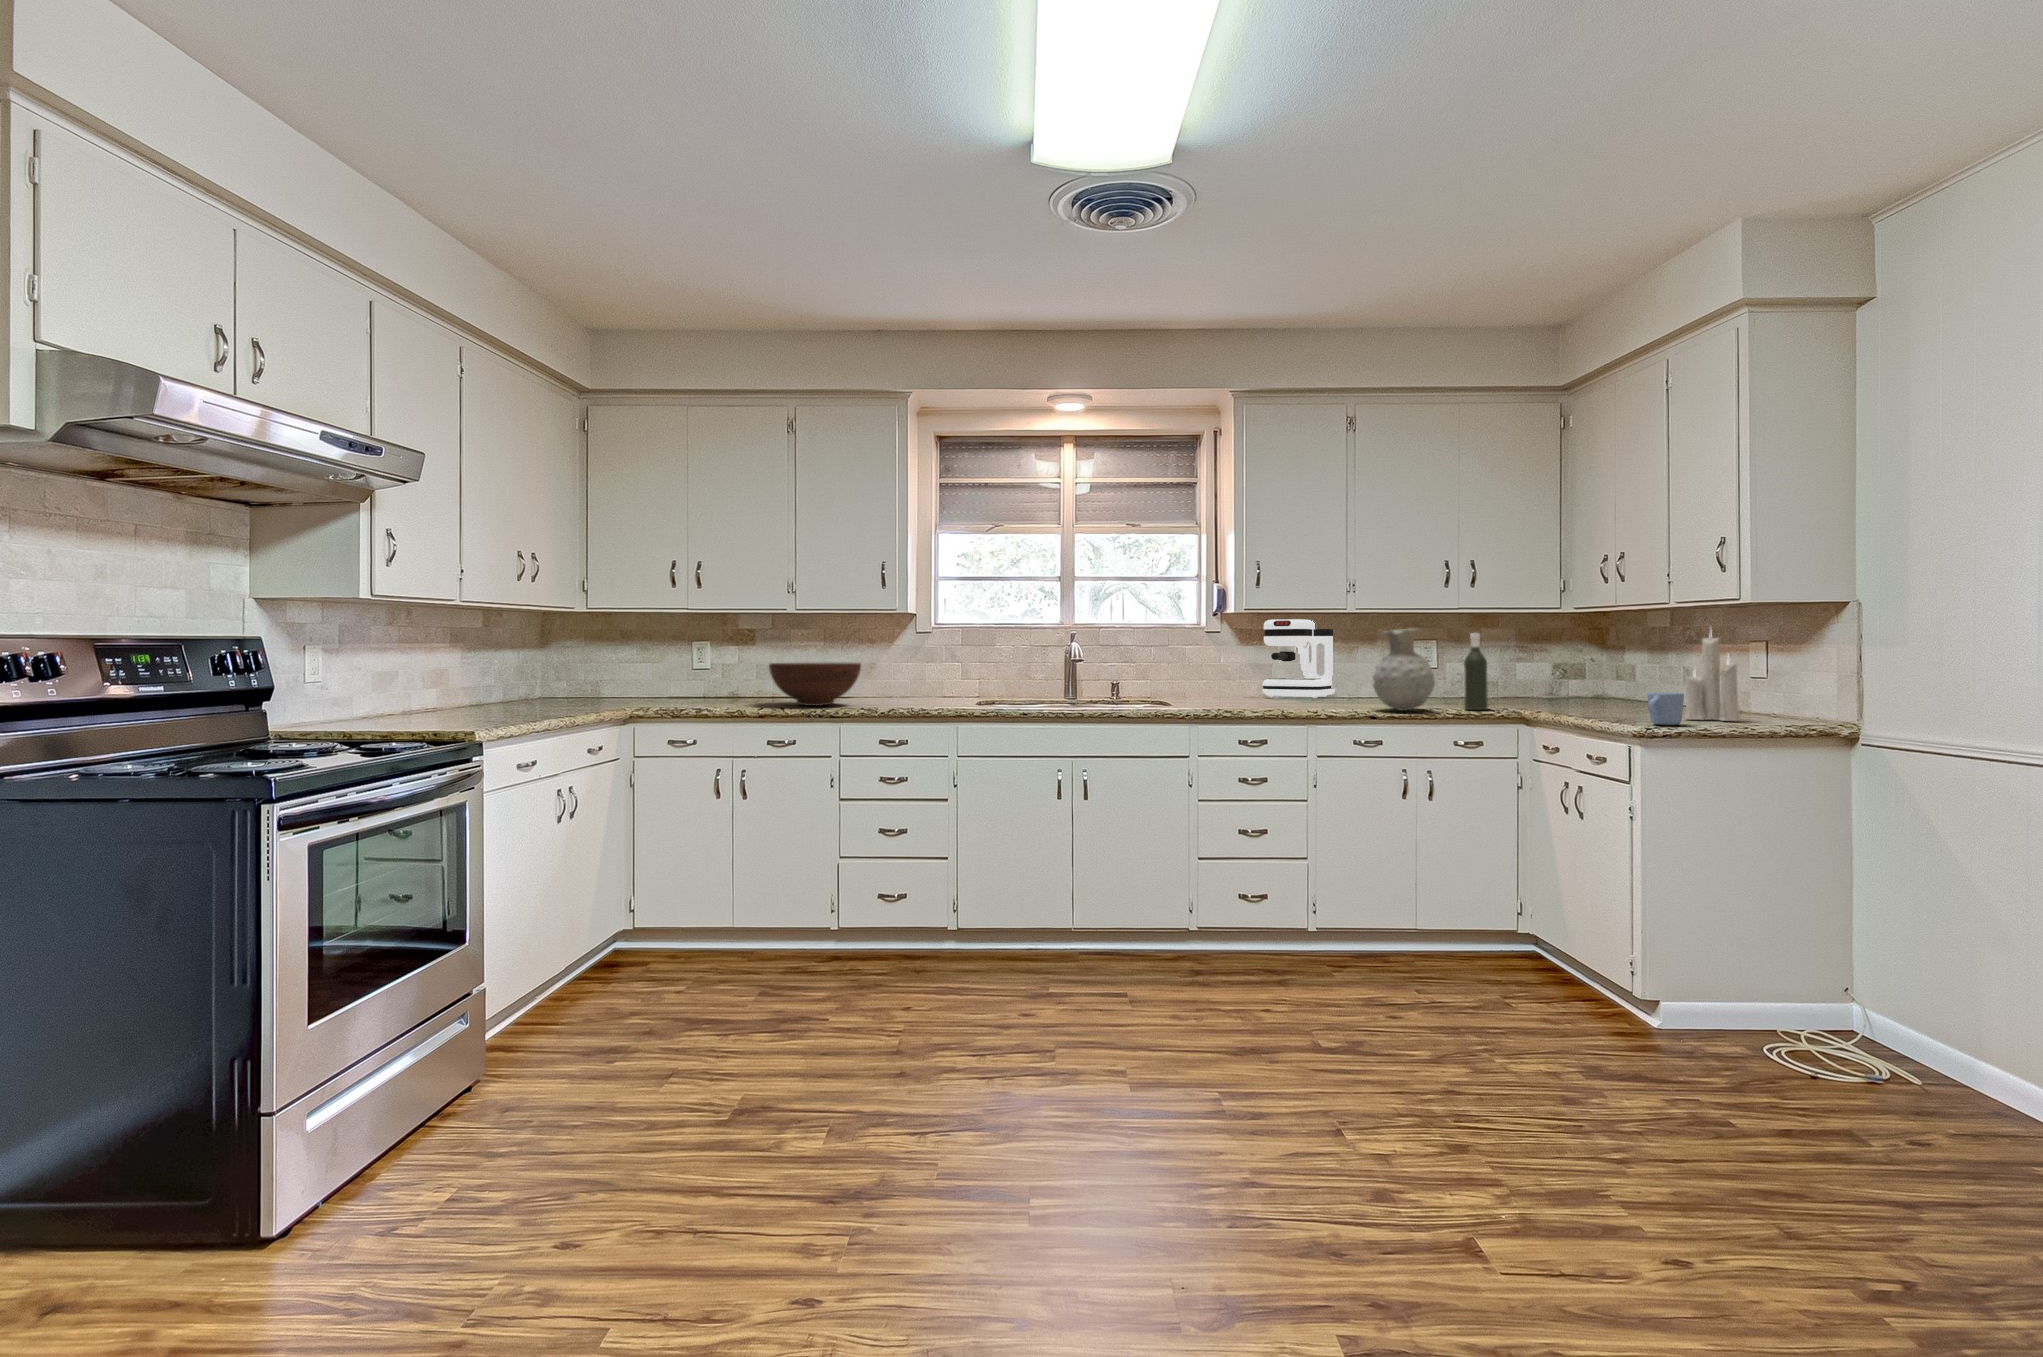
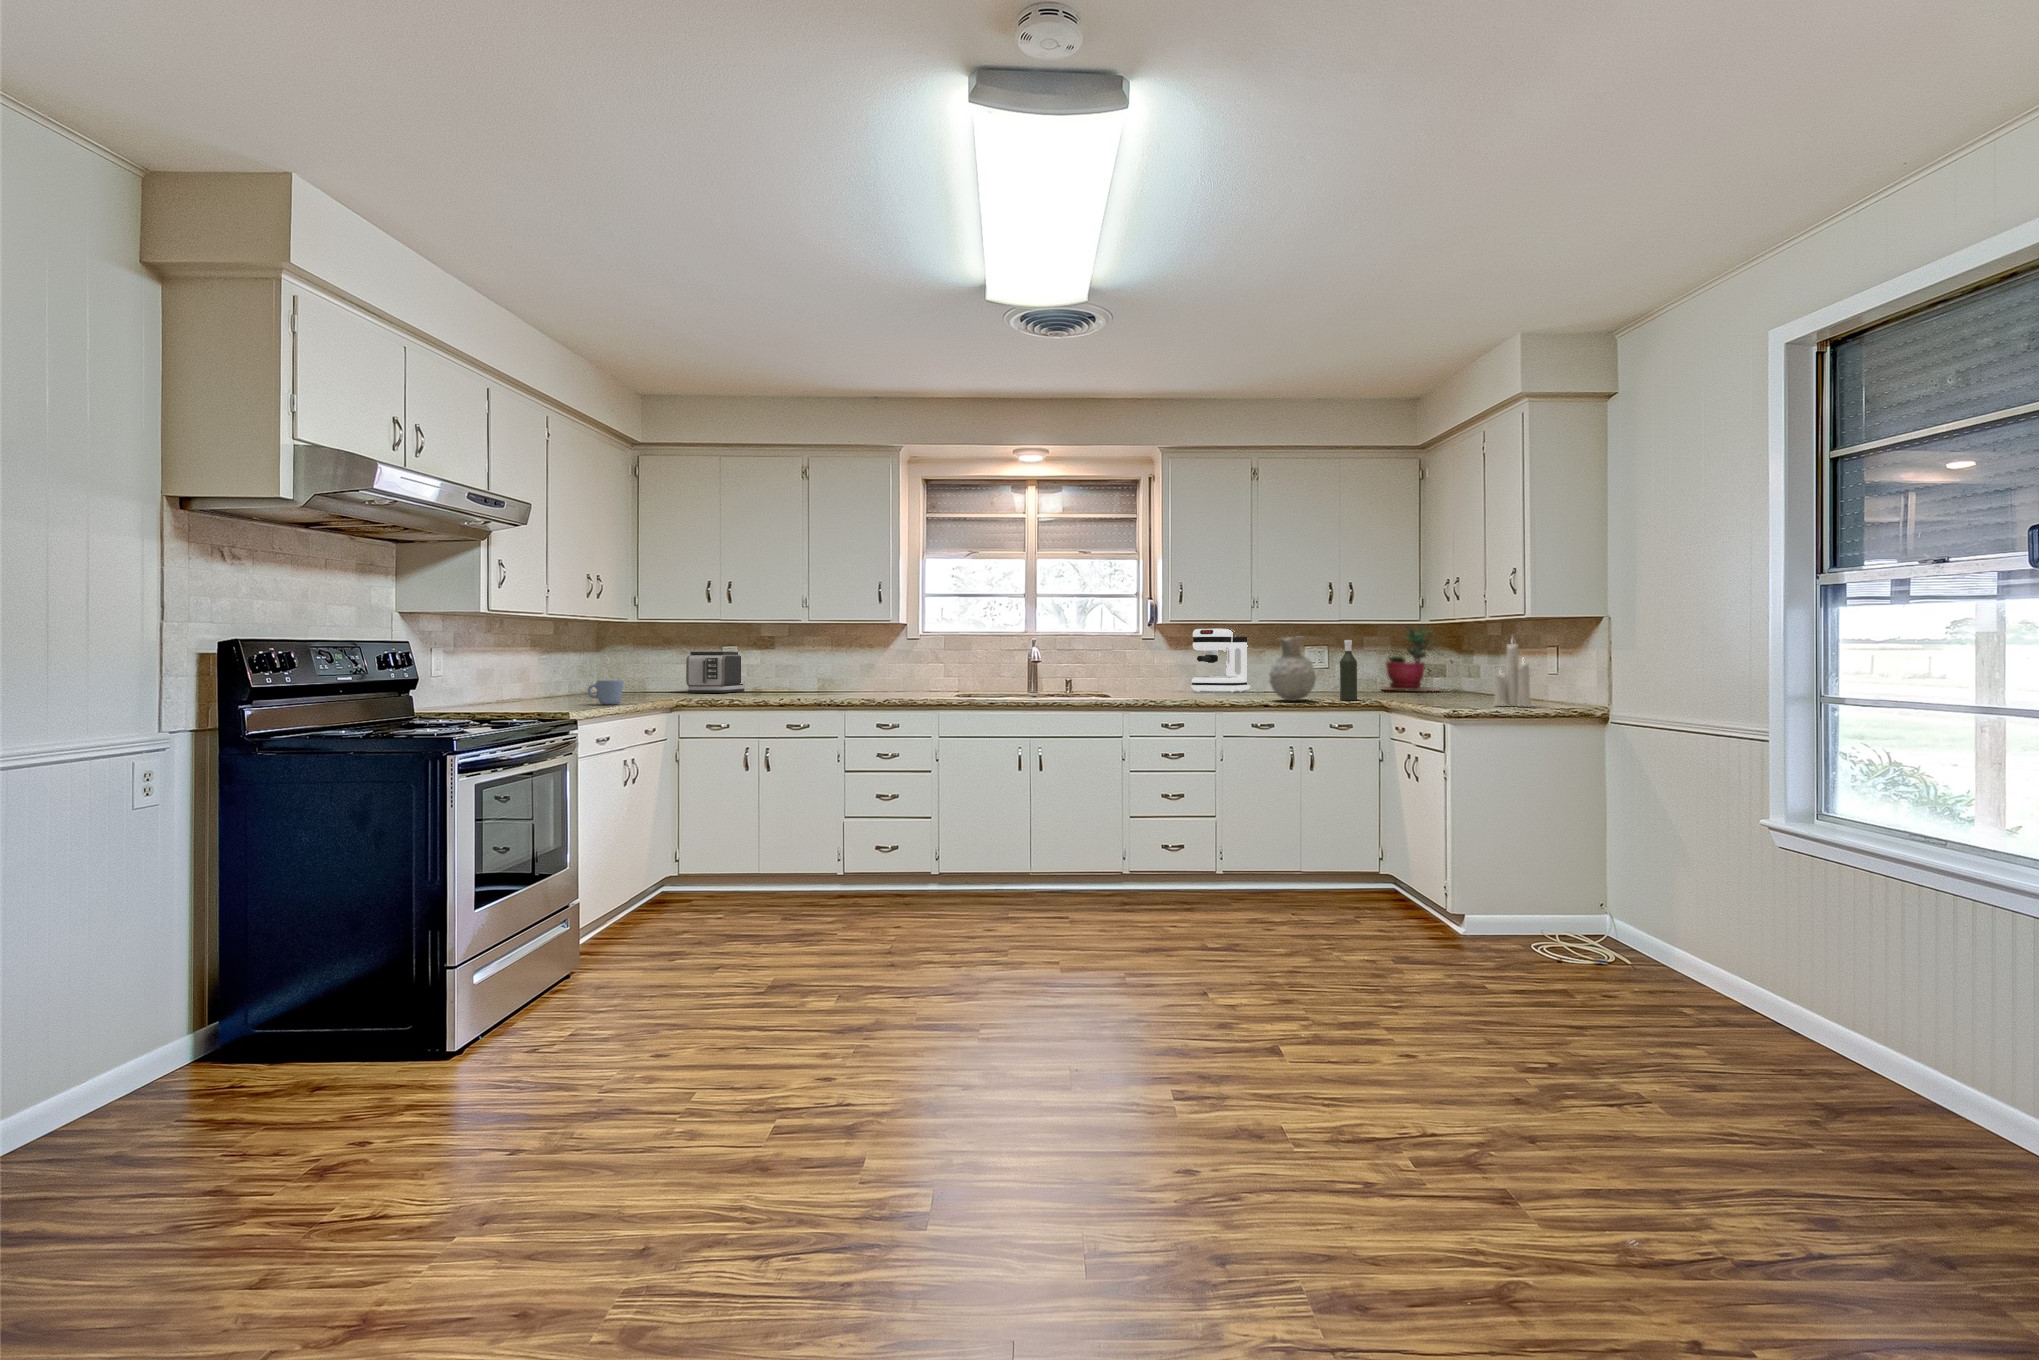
succulent plant: none [1497,612,1585,697] -> present [1382,627,1438,691]
toaster: none [649,648,721,698] -> present [686,652,745,693]
fruit bowl: present [769,663,861,706] -> none [788,663,863,698]
mug: present [1647,692,1684,725] -> present [588,680,623,705]

